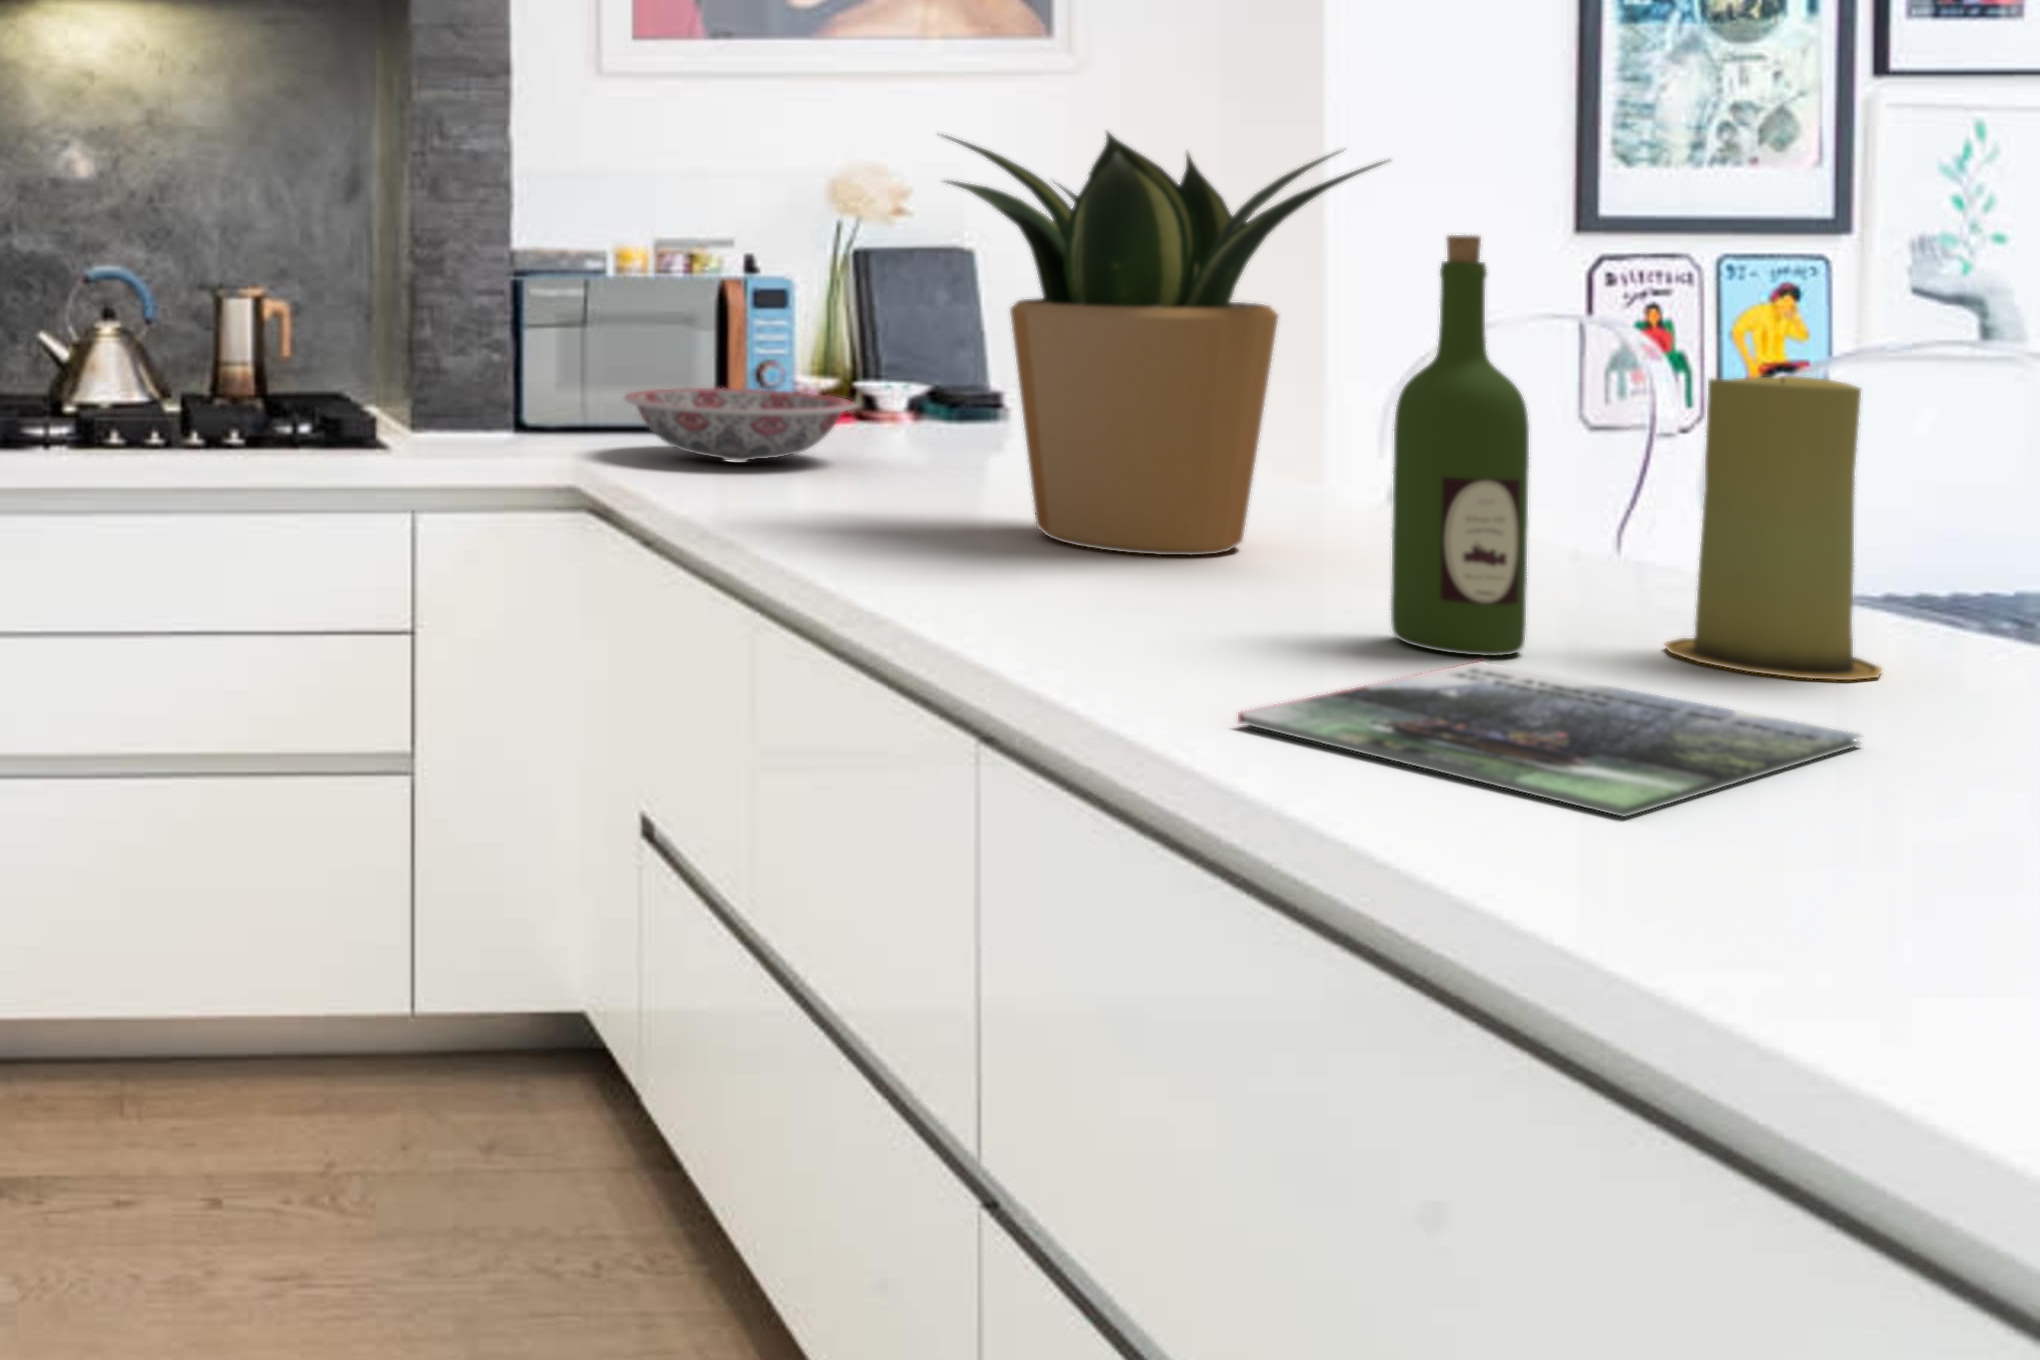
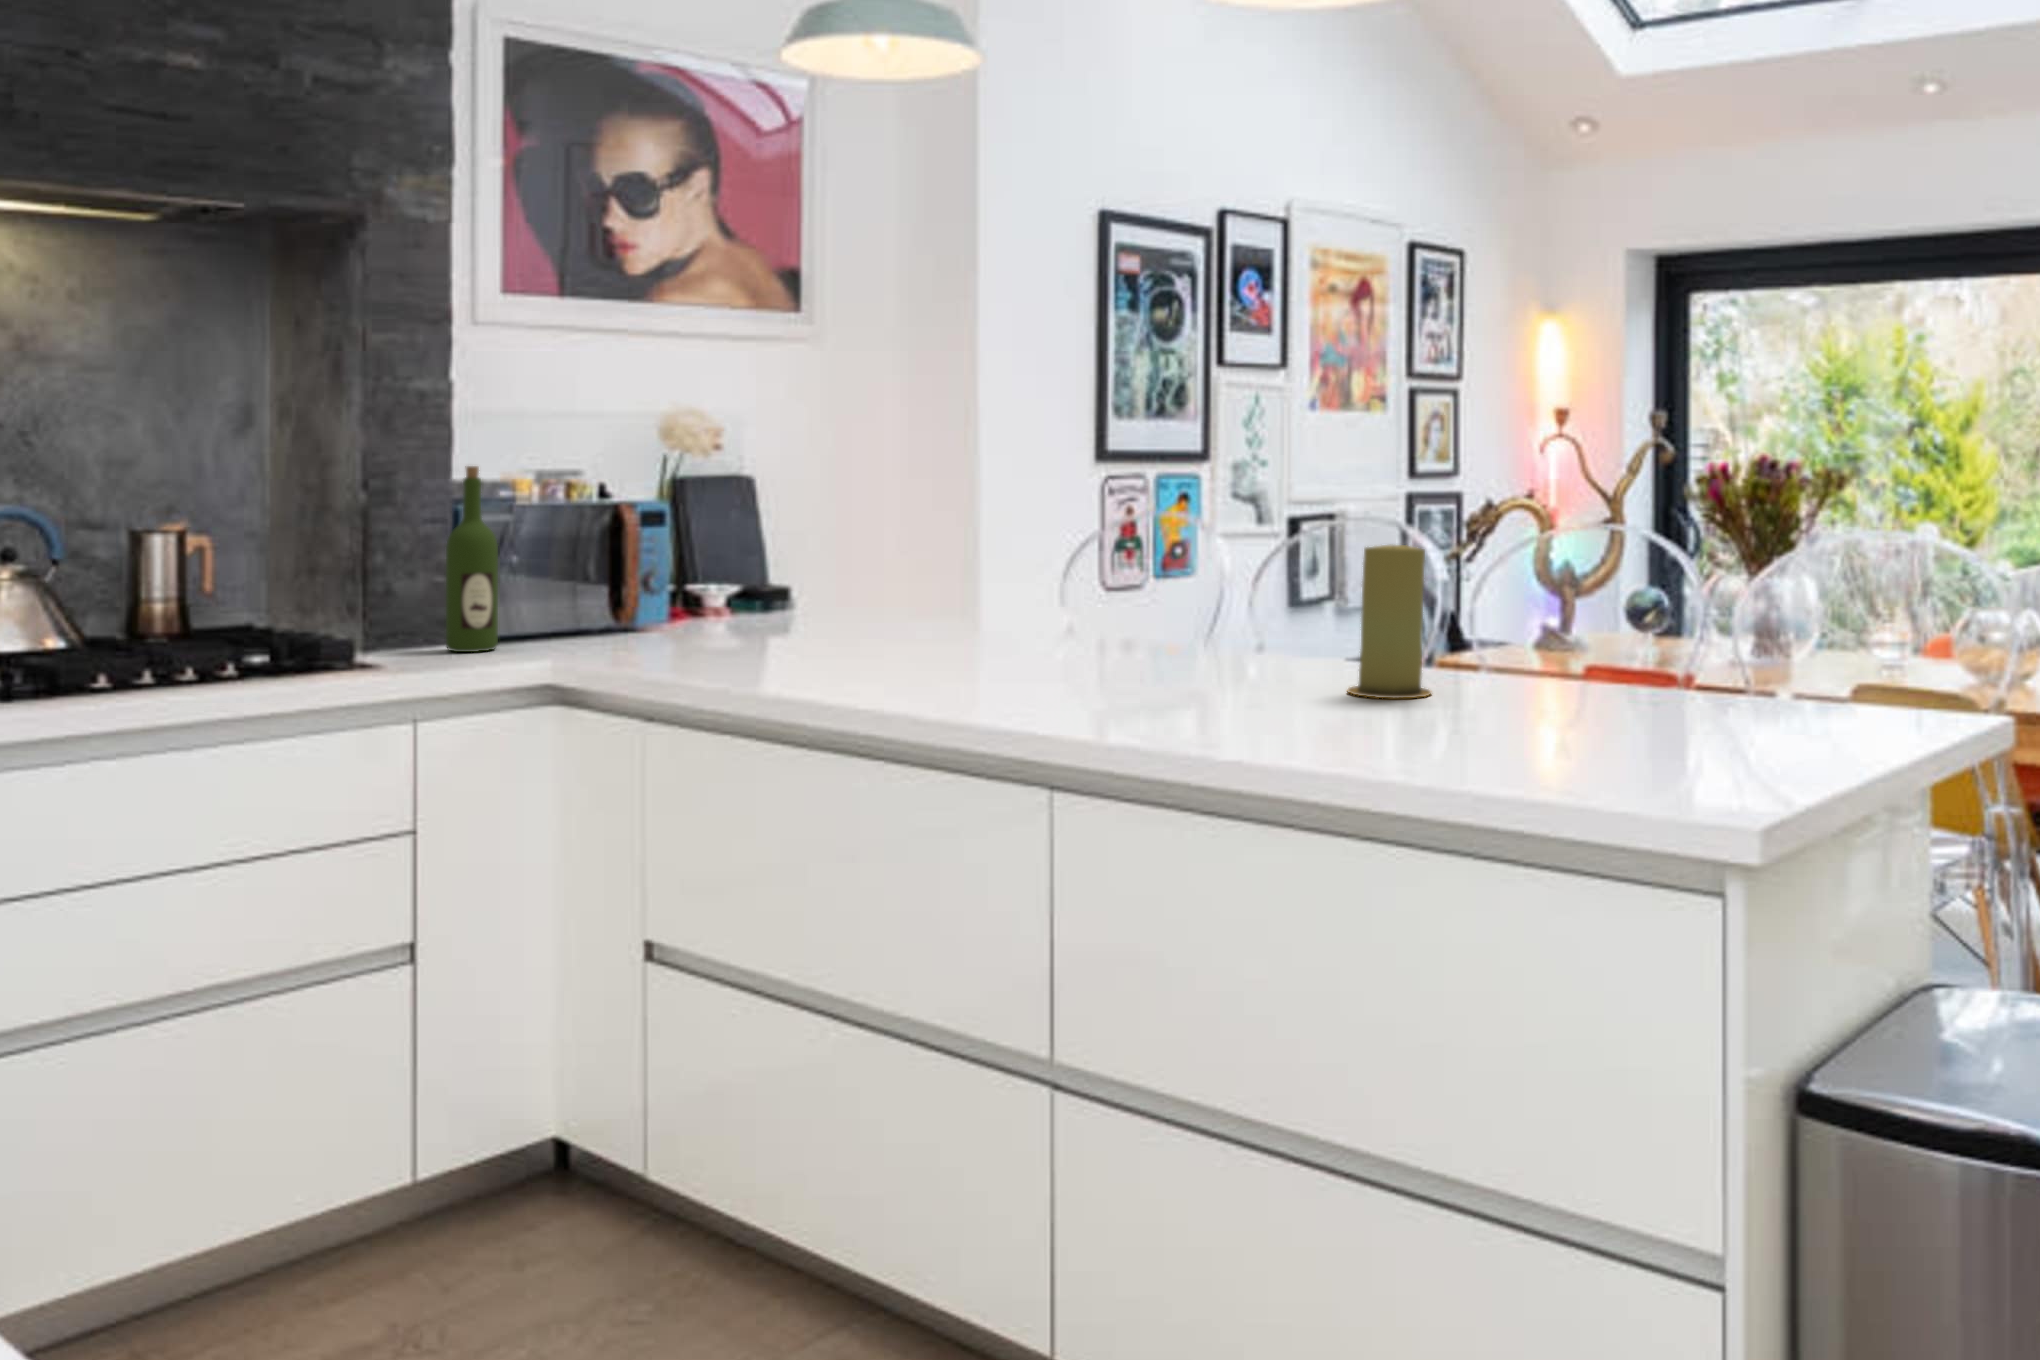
potted plant: present [938,132,1391,555] -> none [909,398,1185,679]
wine bottle: present [1391,235,1529,656] -> present [446,466,498,652]
ceramic bowl: present [624,388,855,461] -> none [598,592,781,649]
magazine: present [1238,661,1860,817] -> none [1267,708,1471,760]

